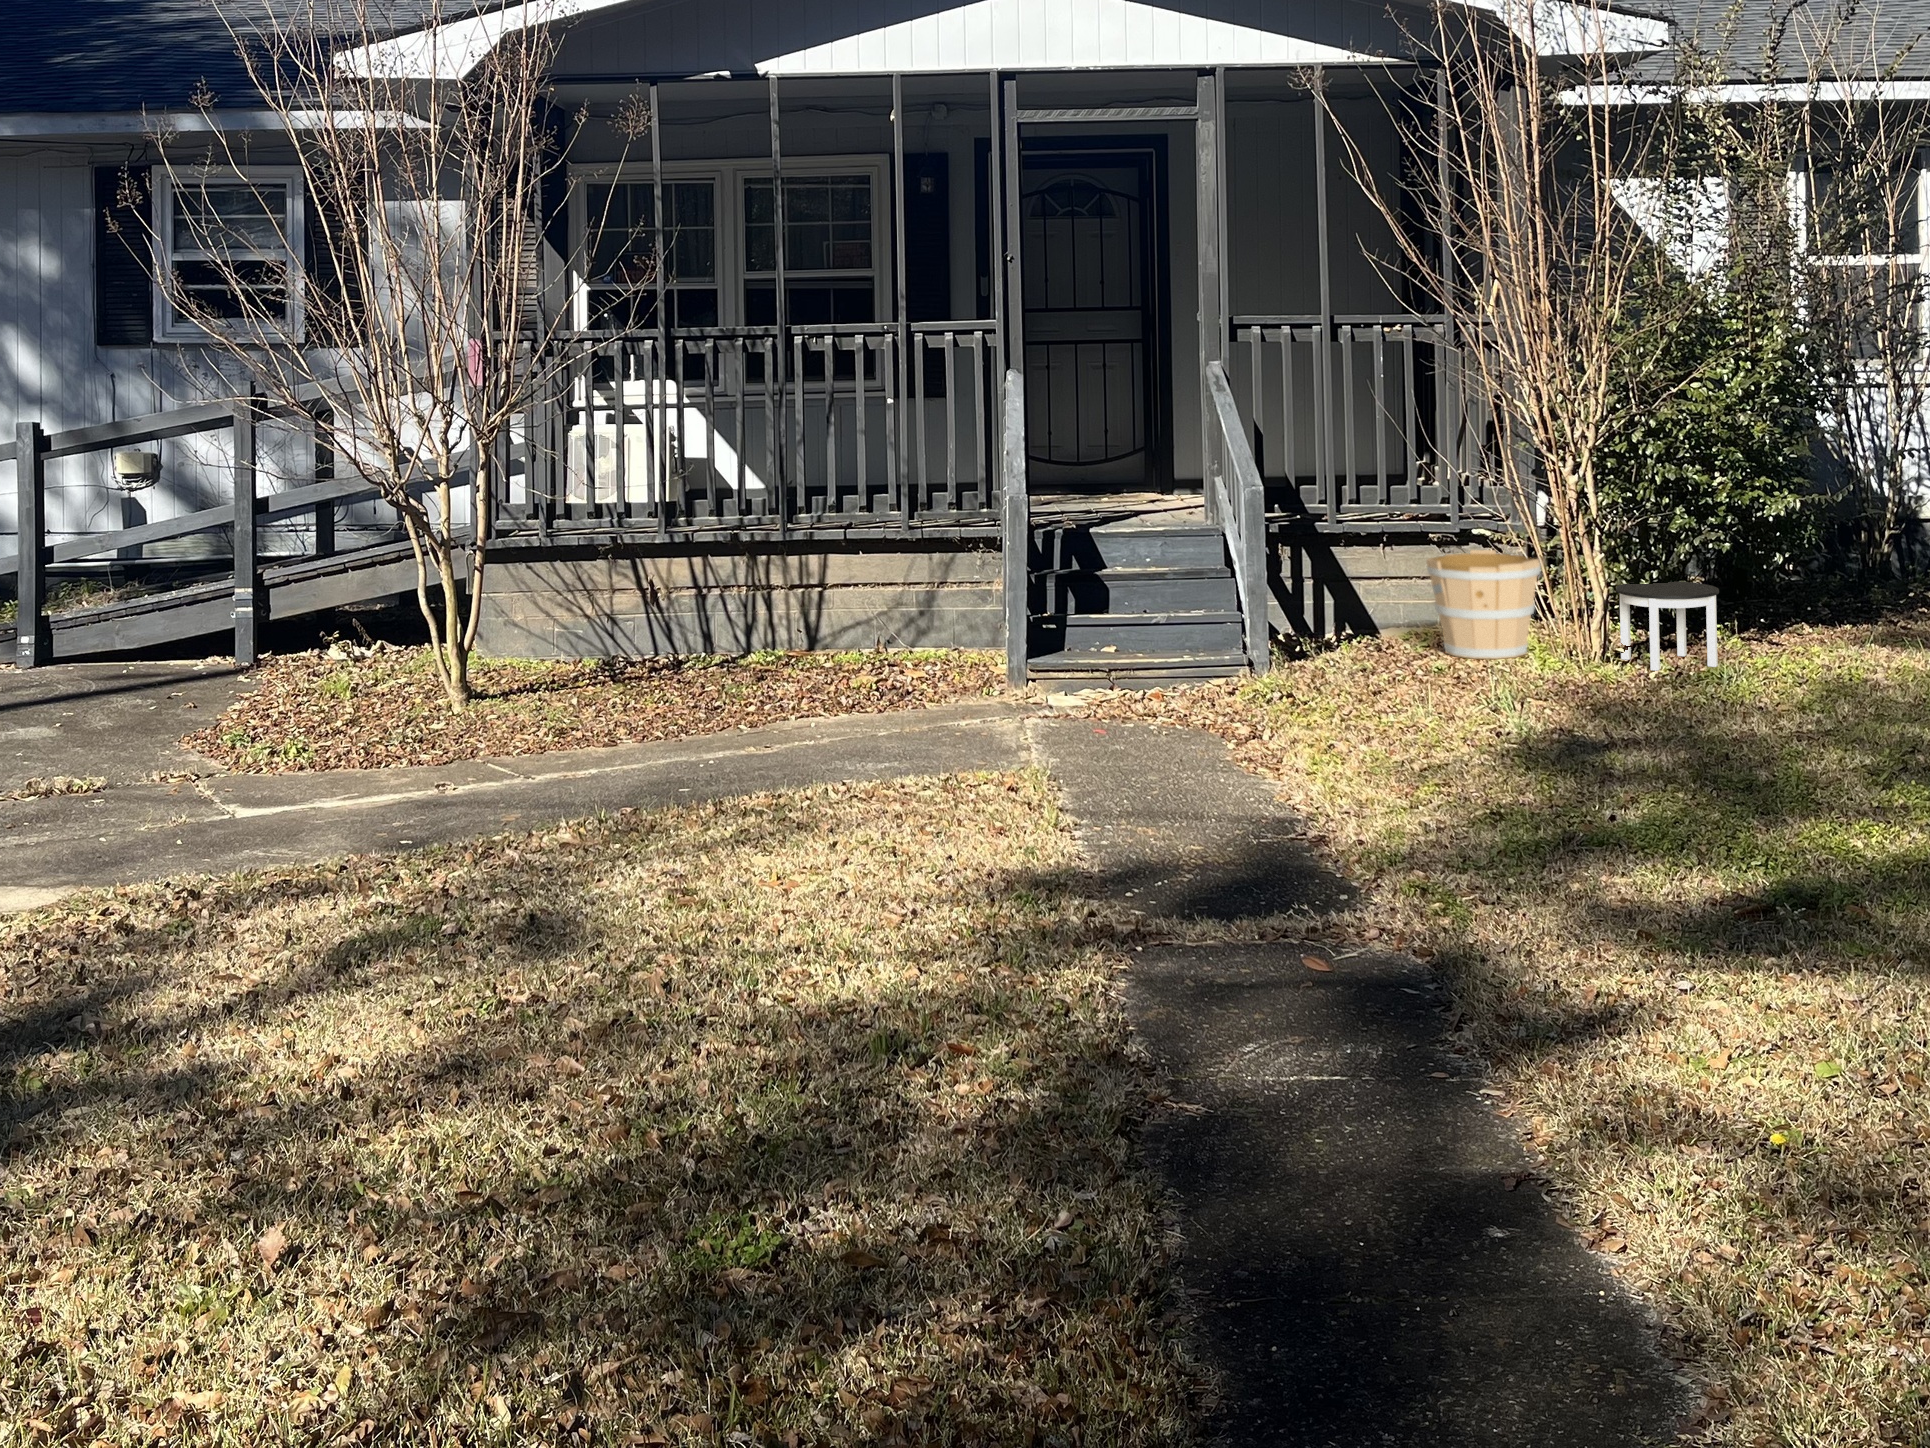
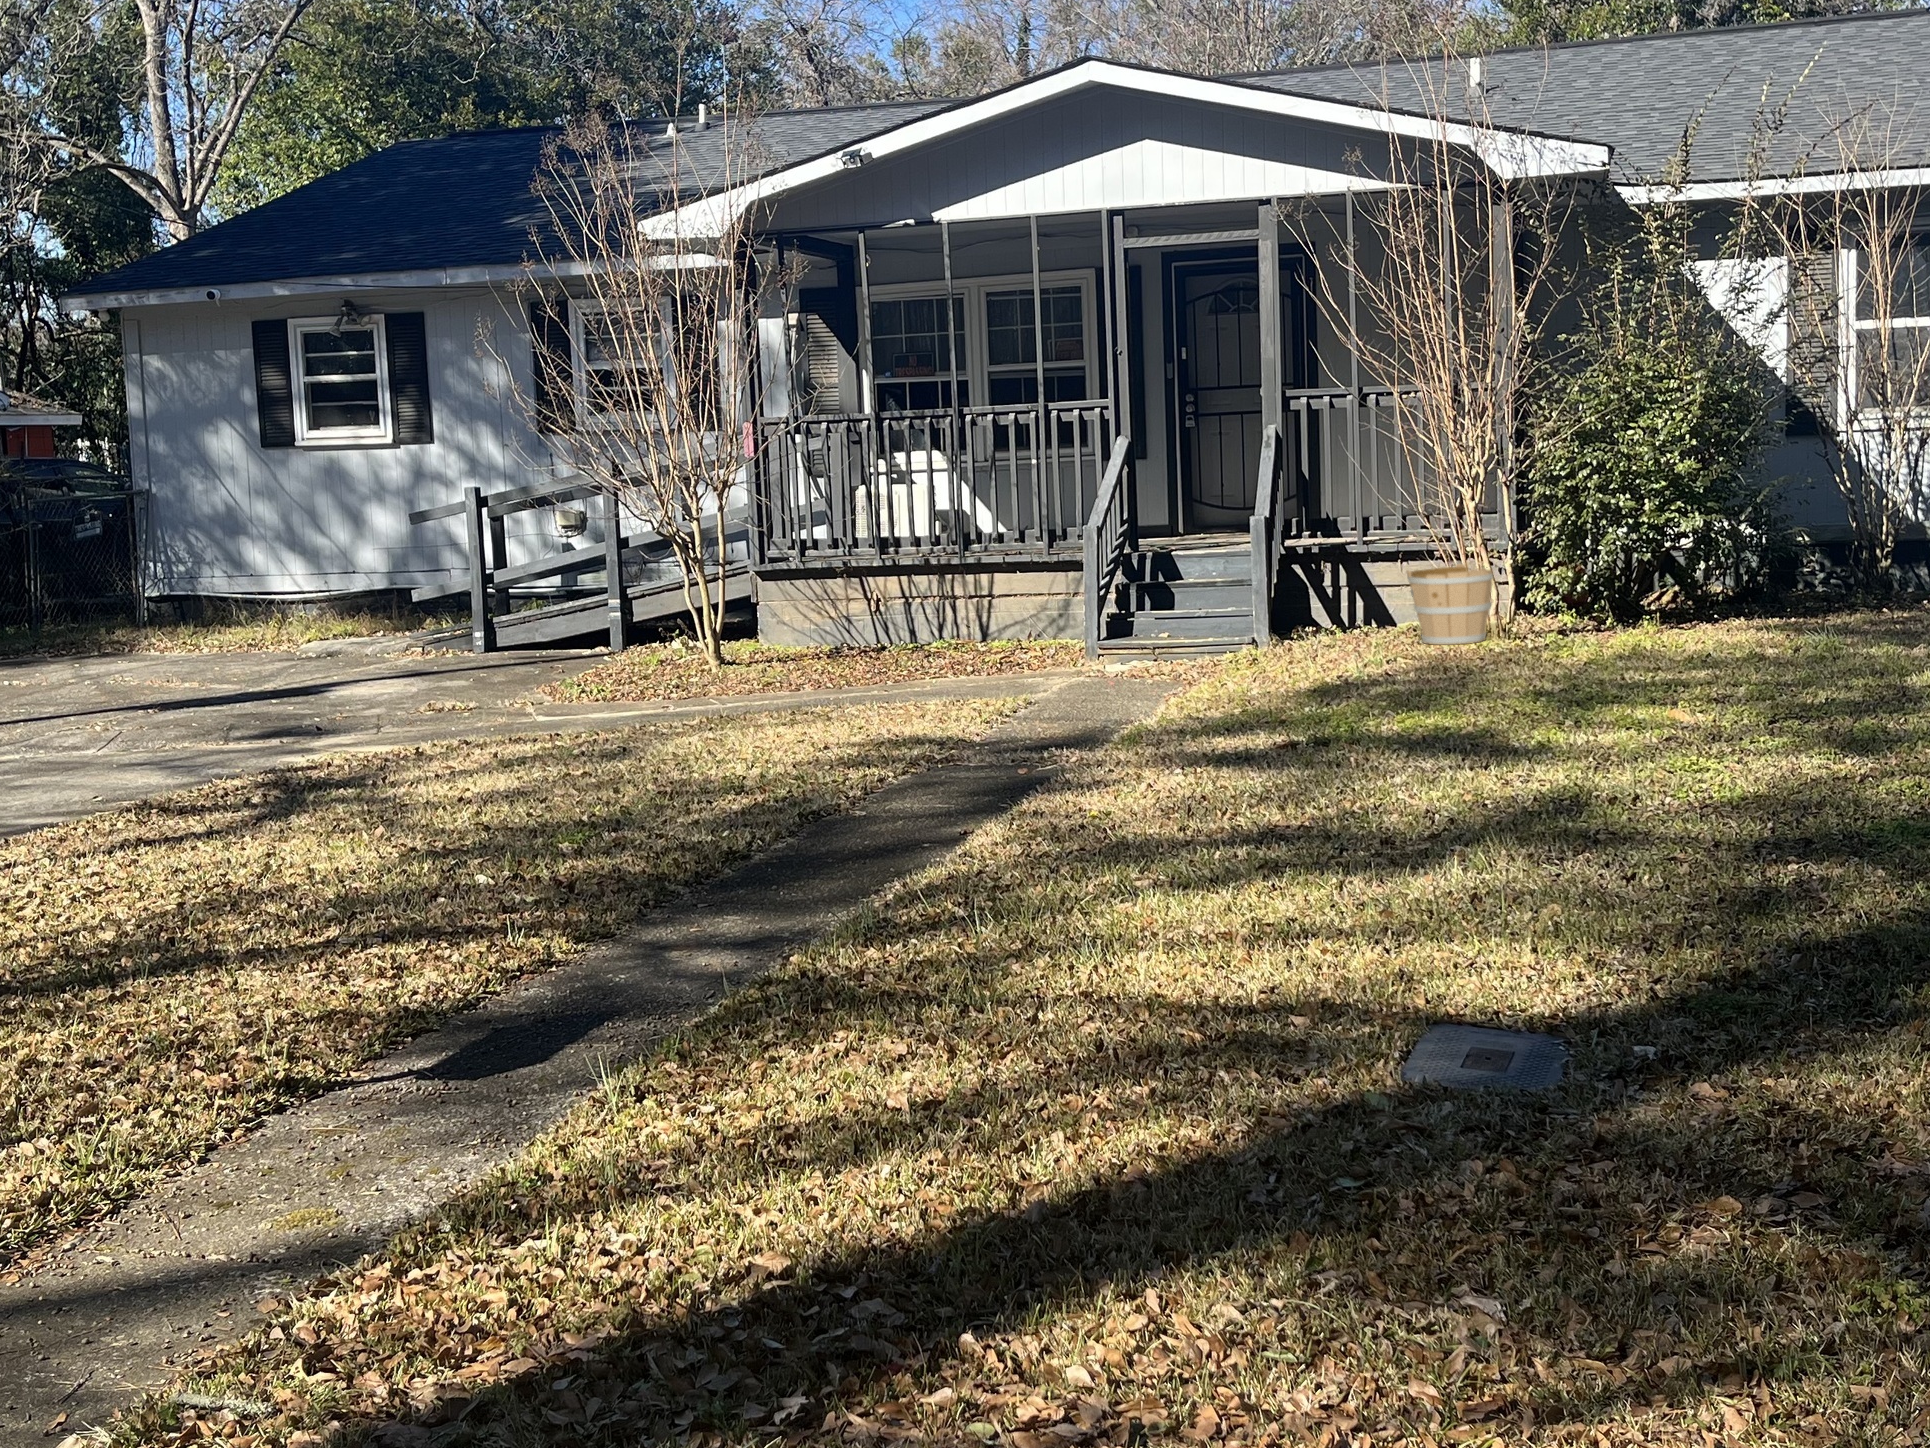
round table: present [1616,581,1719,671] -> none [1531,585,1609,650]

